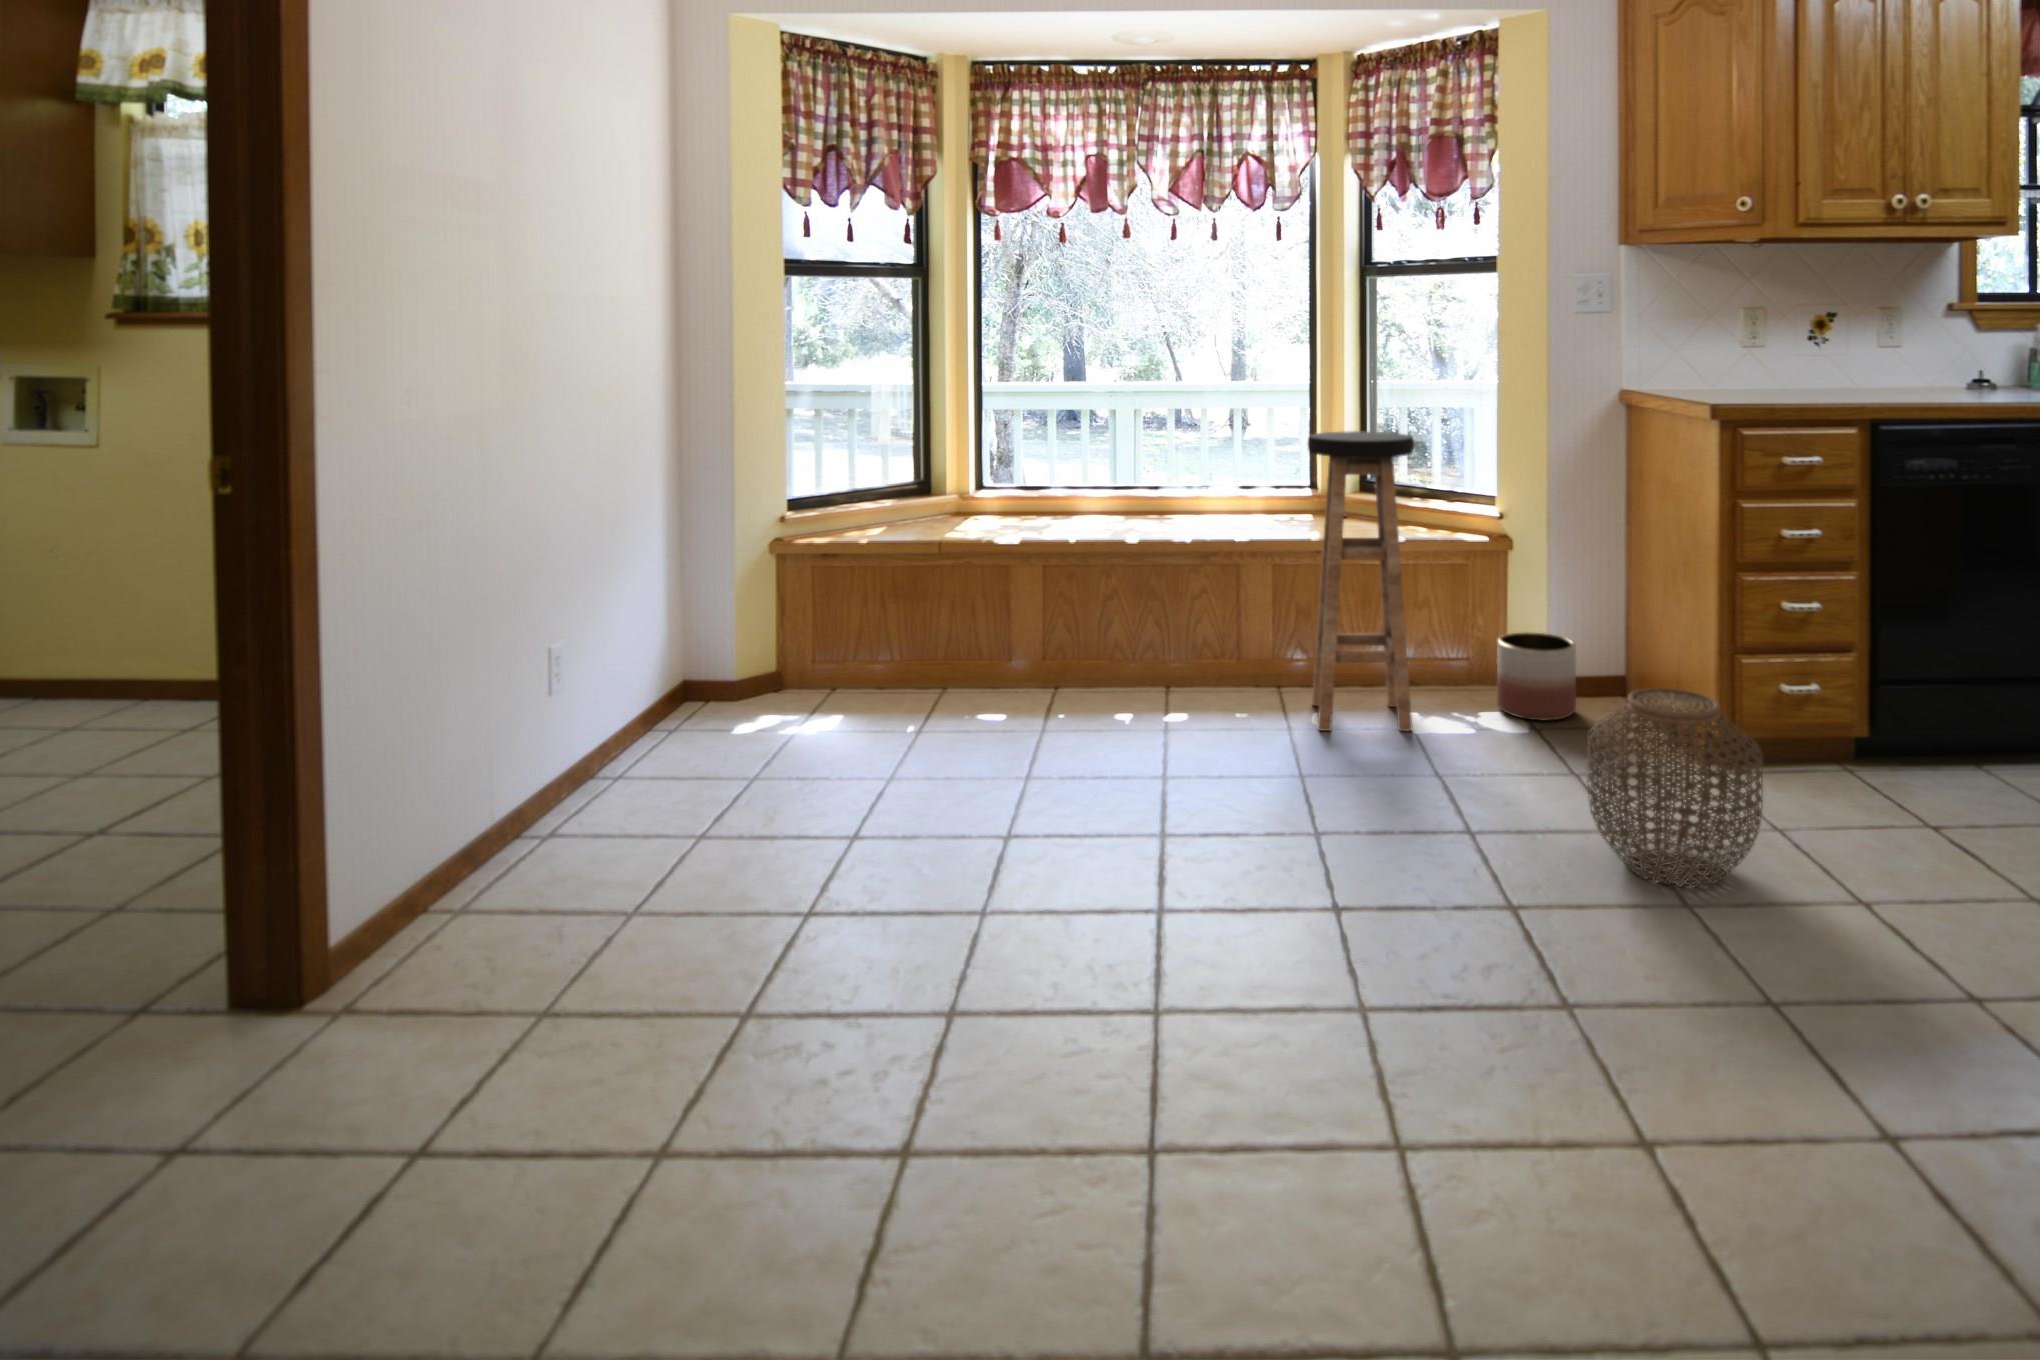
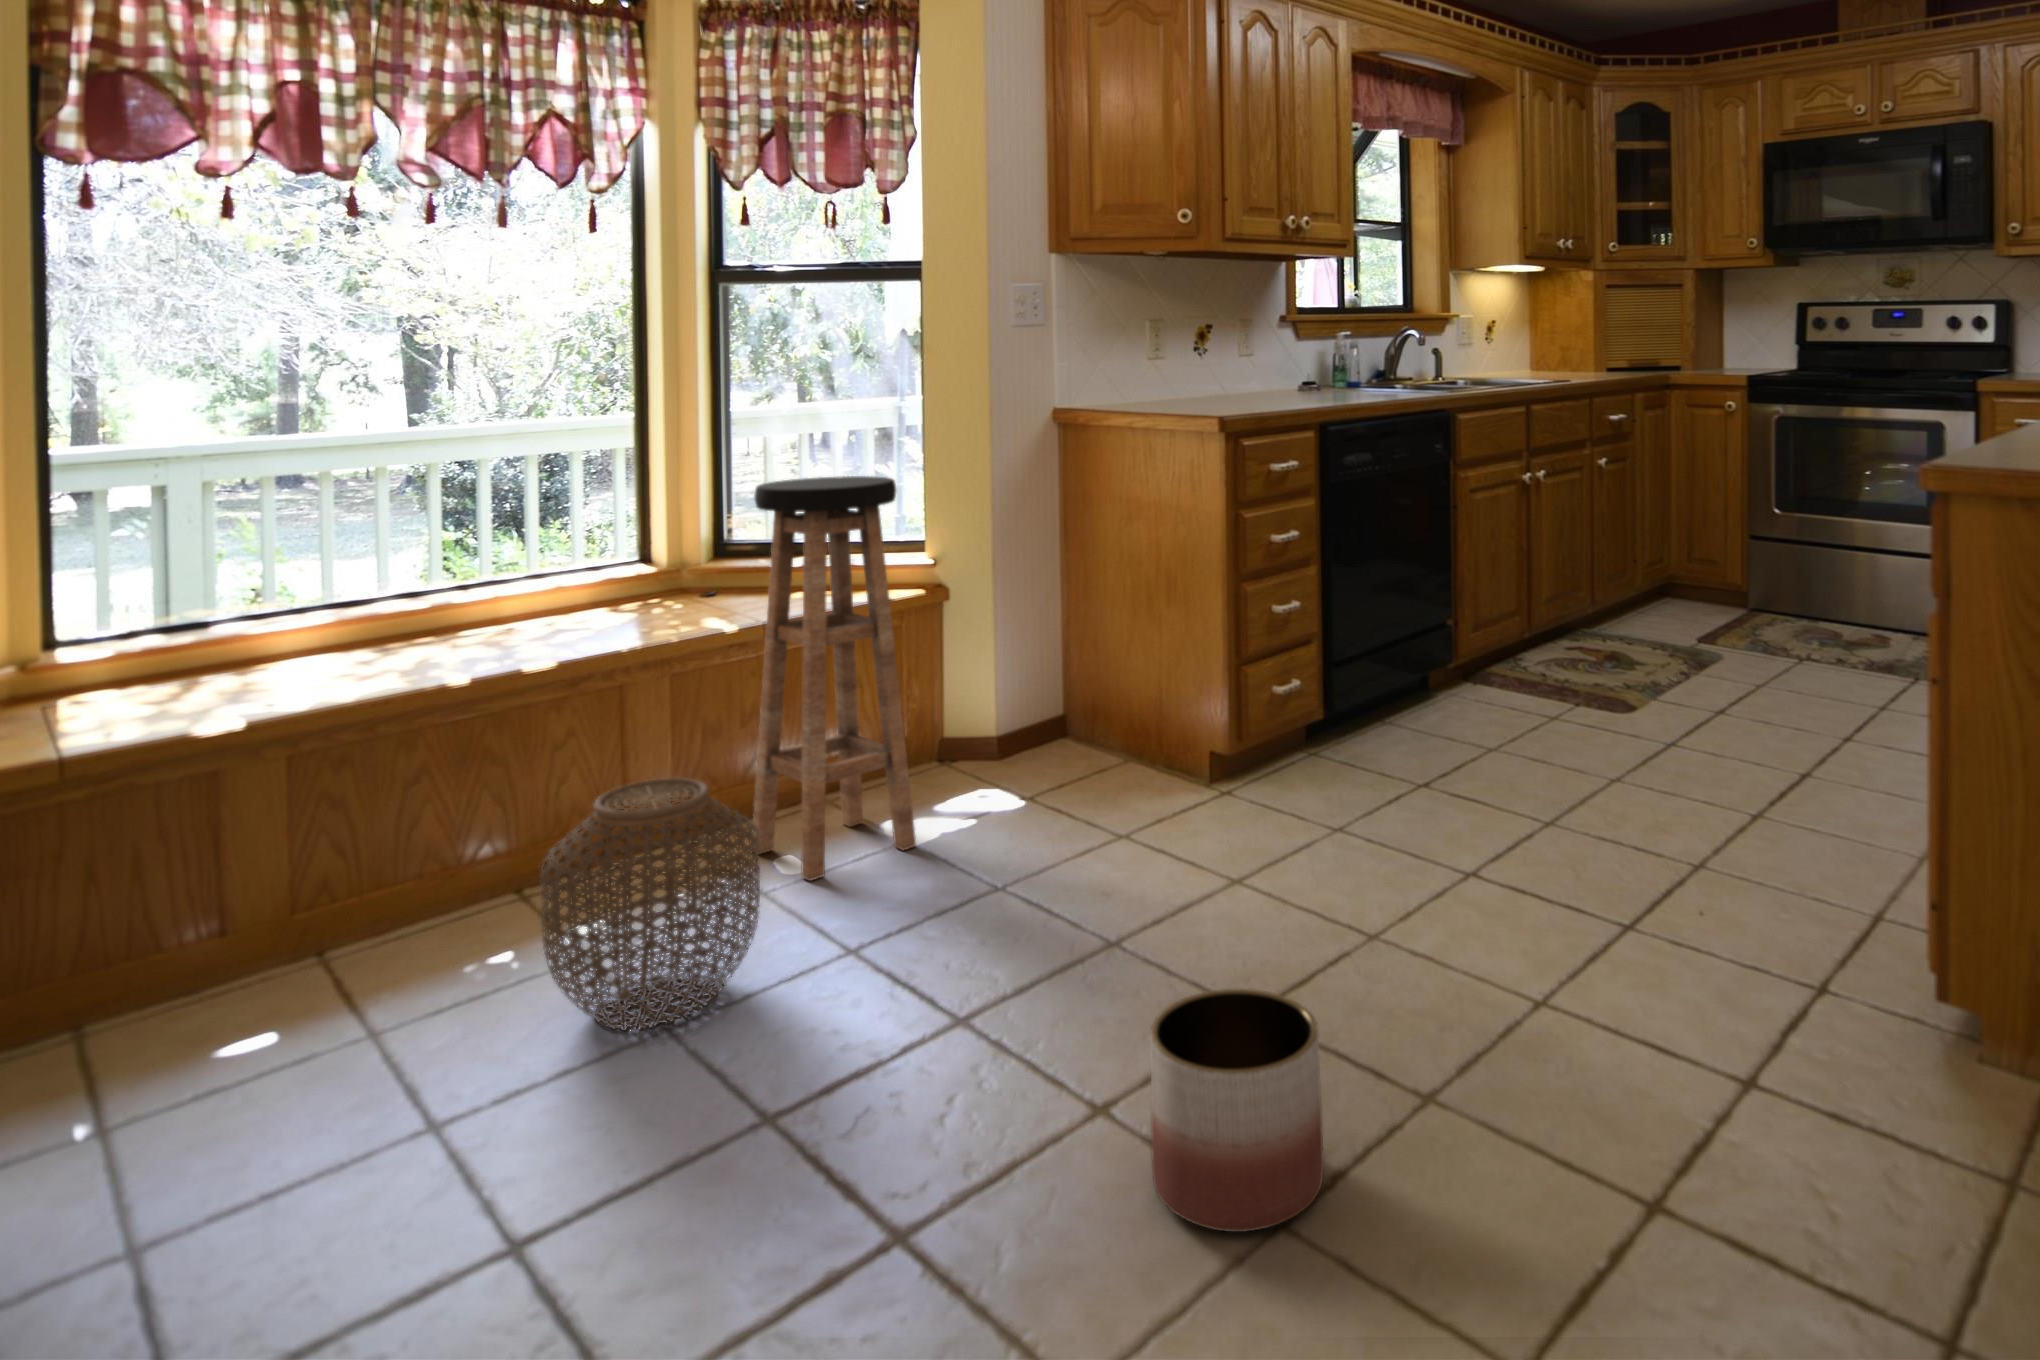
planter: present [1497,632,1576,720] -> present [1150,989,1324,1232]
woven basket: present [1587,688,1763,887] -> present [541,778,760,1030]

